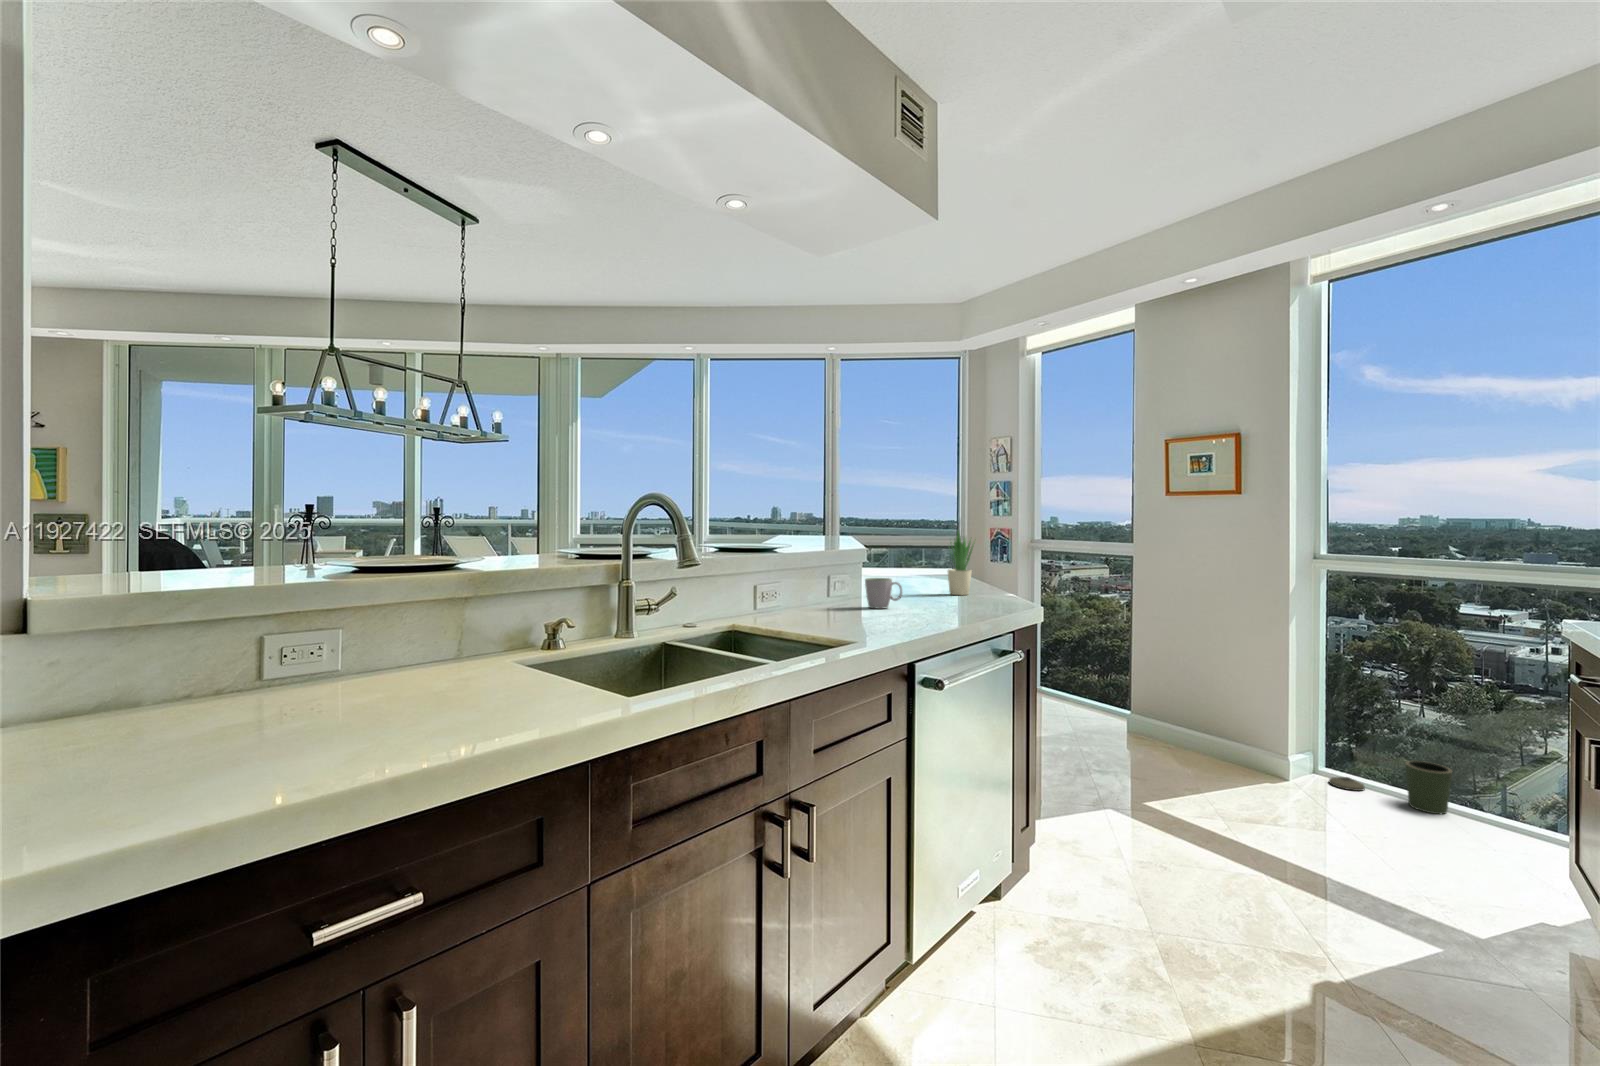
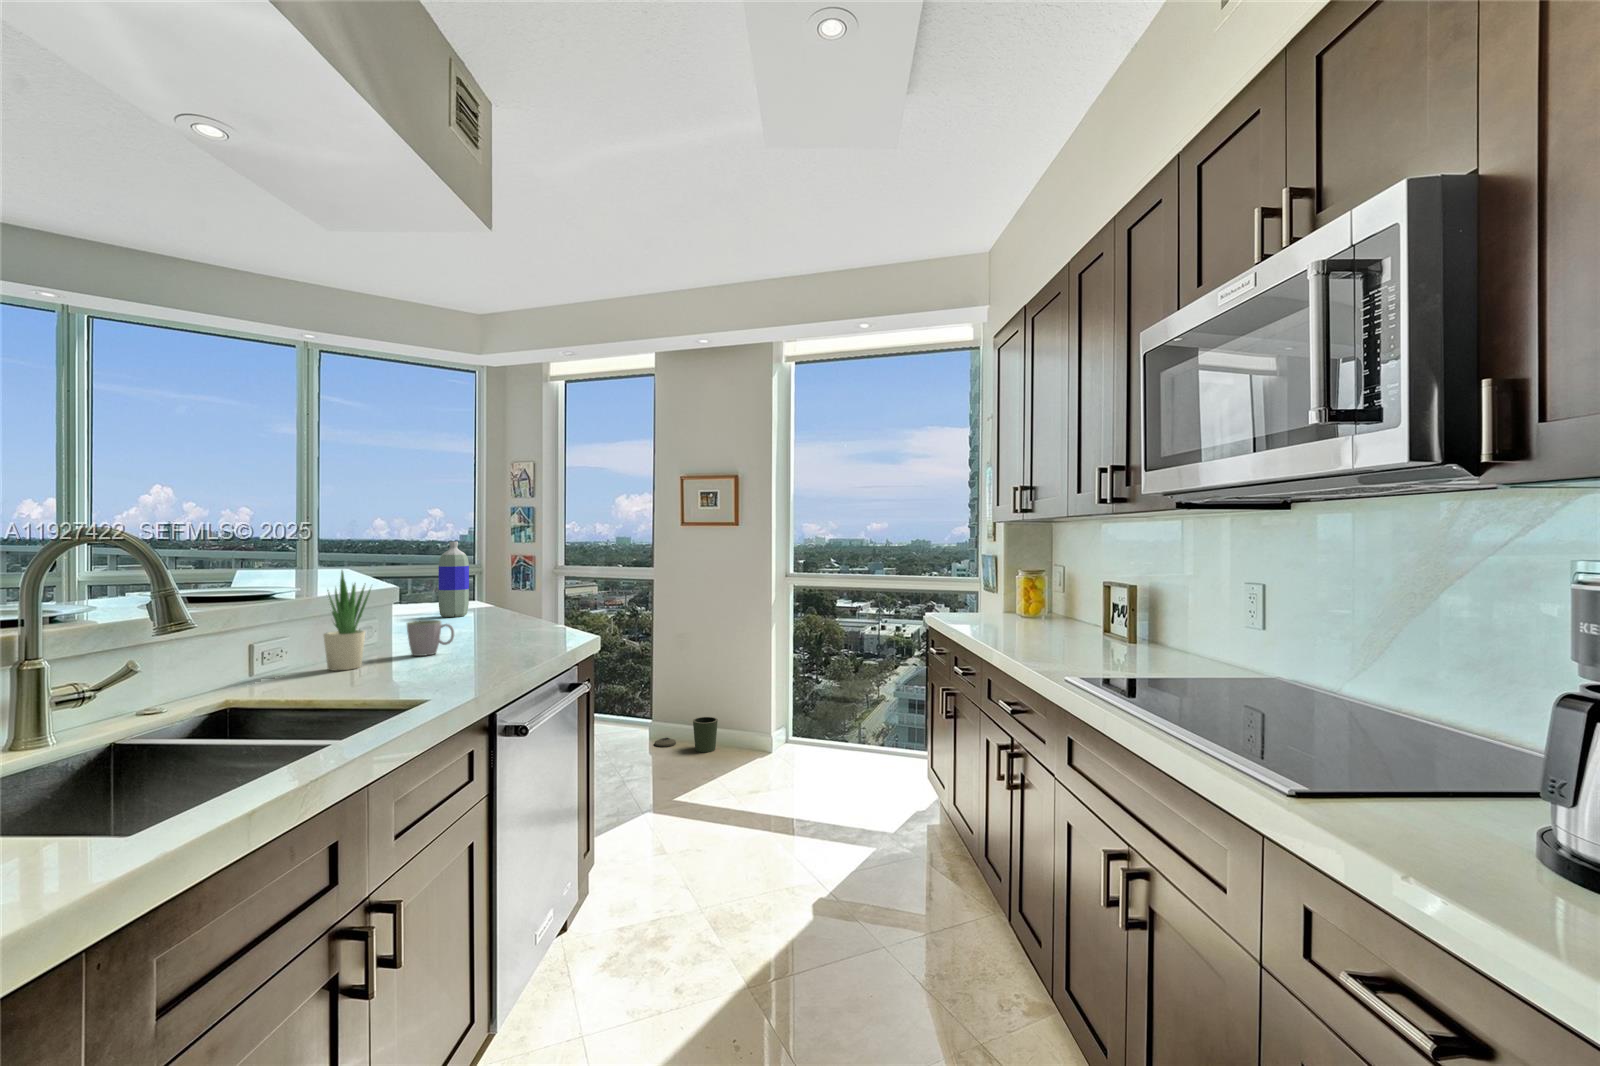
bottle: none [911,513,936,581] -> present [439,542,469,617]
potted plant: present [948,530,974,595] -> present [324,571,371,671]
trash can: present [1329,761,1452,814] -> present [655,717,718,753]

